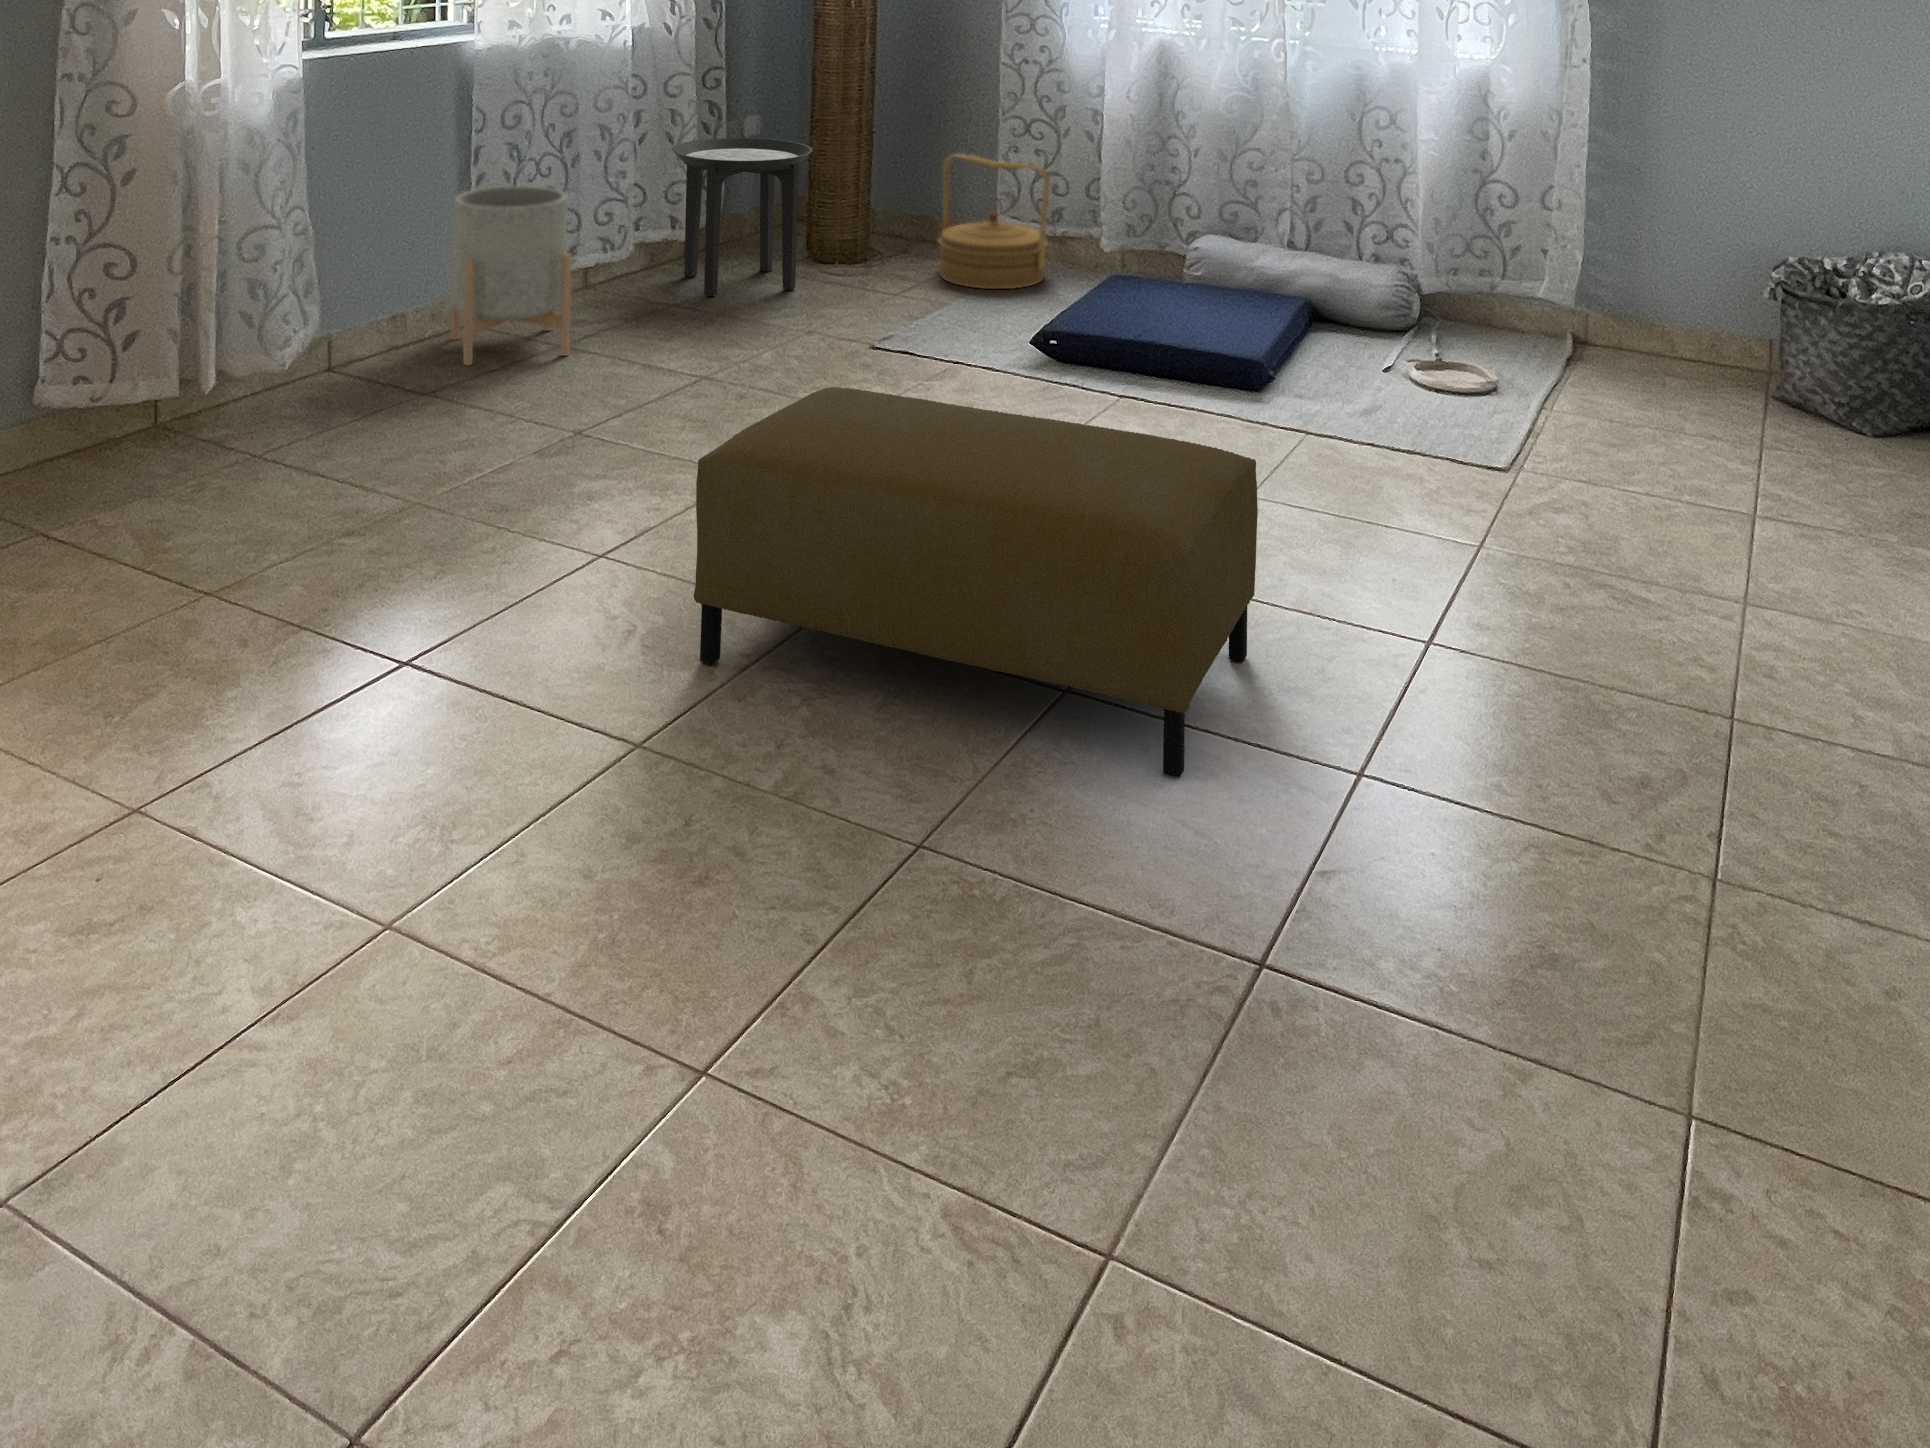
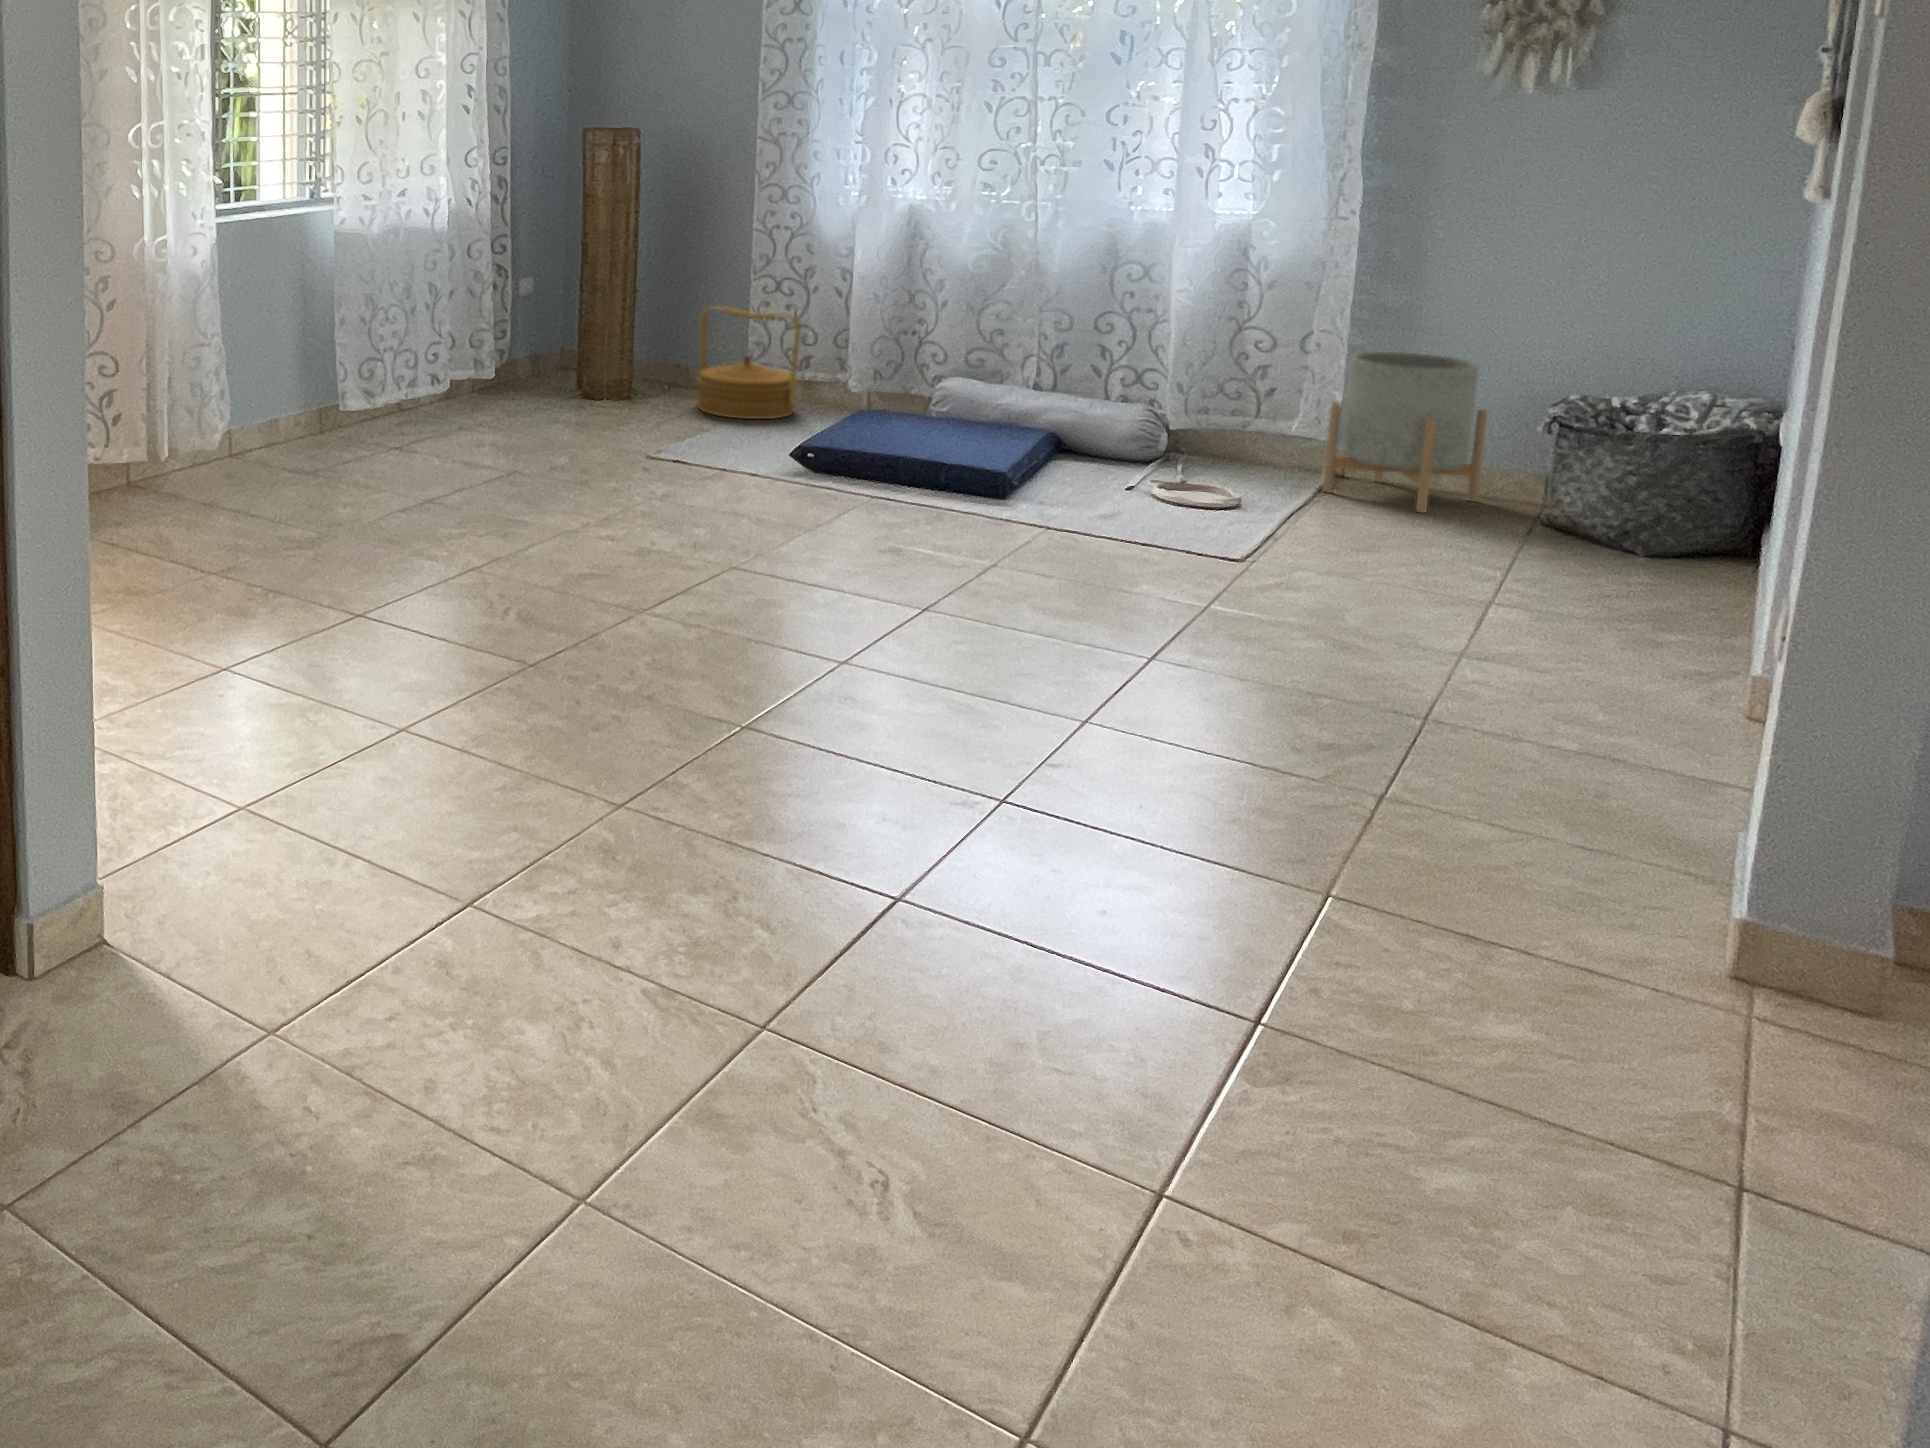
side table: present [672,138,812,296] -> none [469,293,588,417]
planter: present [451,186,571,365] -> present [1322,352,1488,513]
ottoman: present [694,387,1258,778] -> none [553,455,1003,720]

